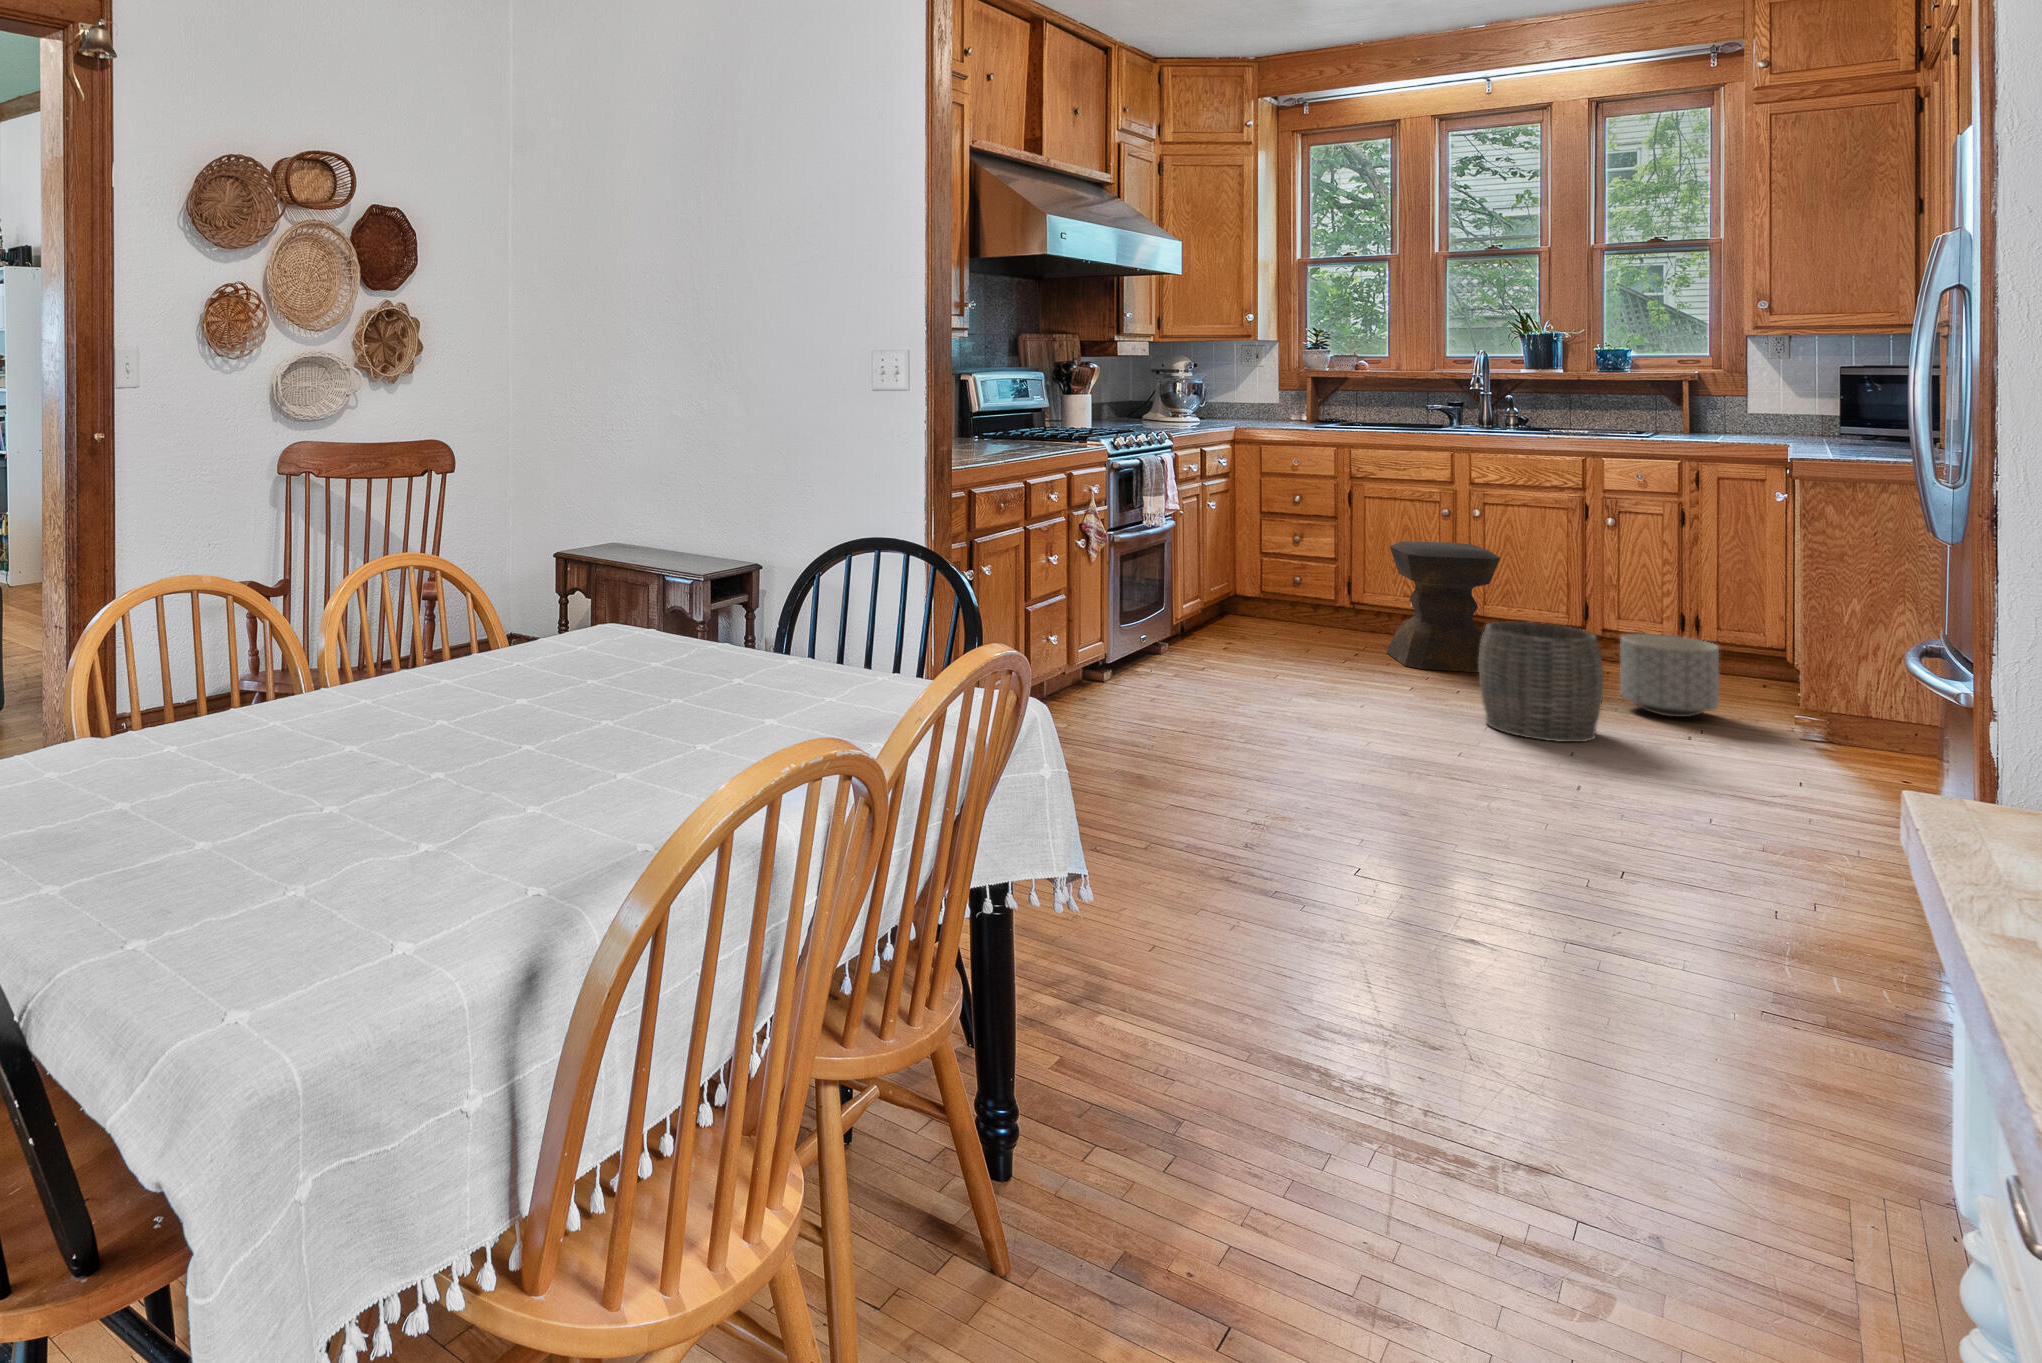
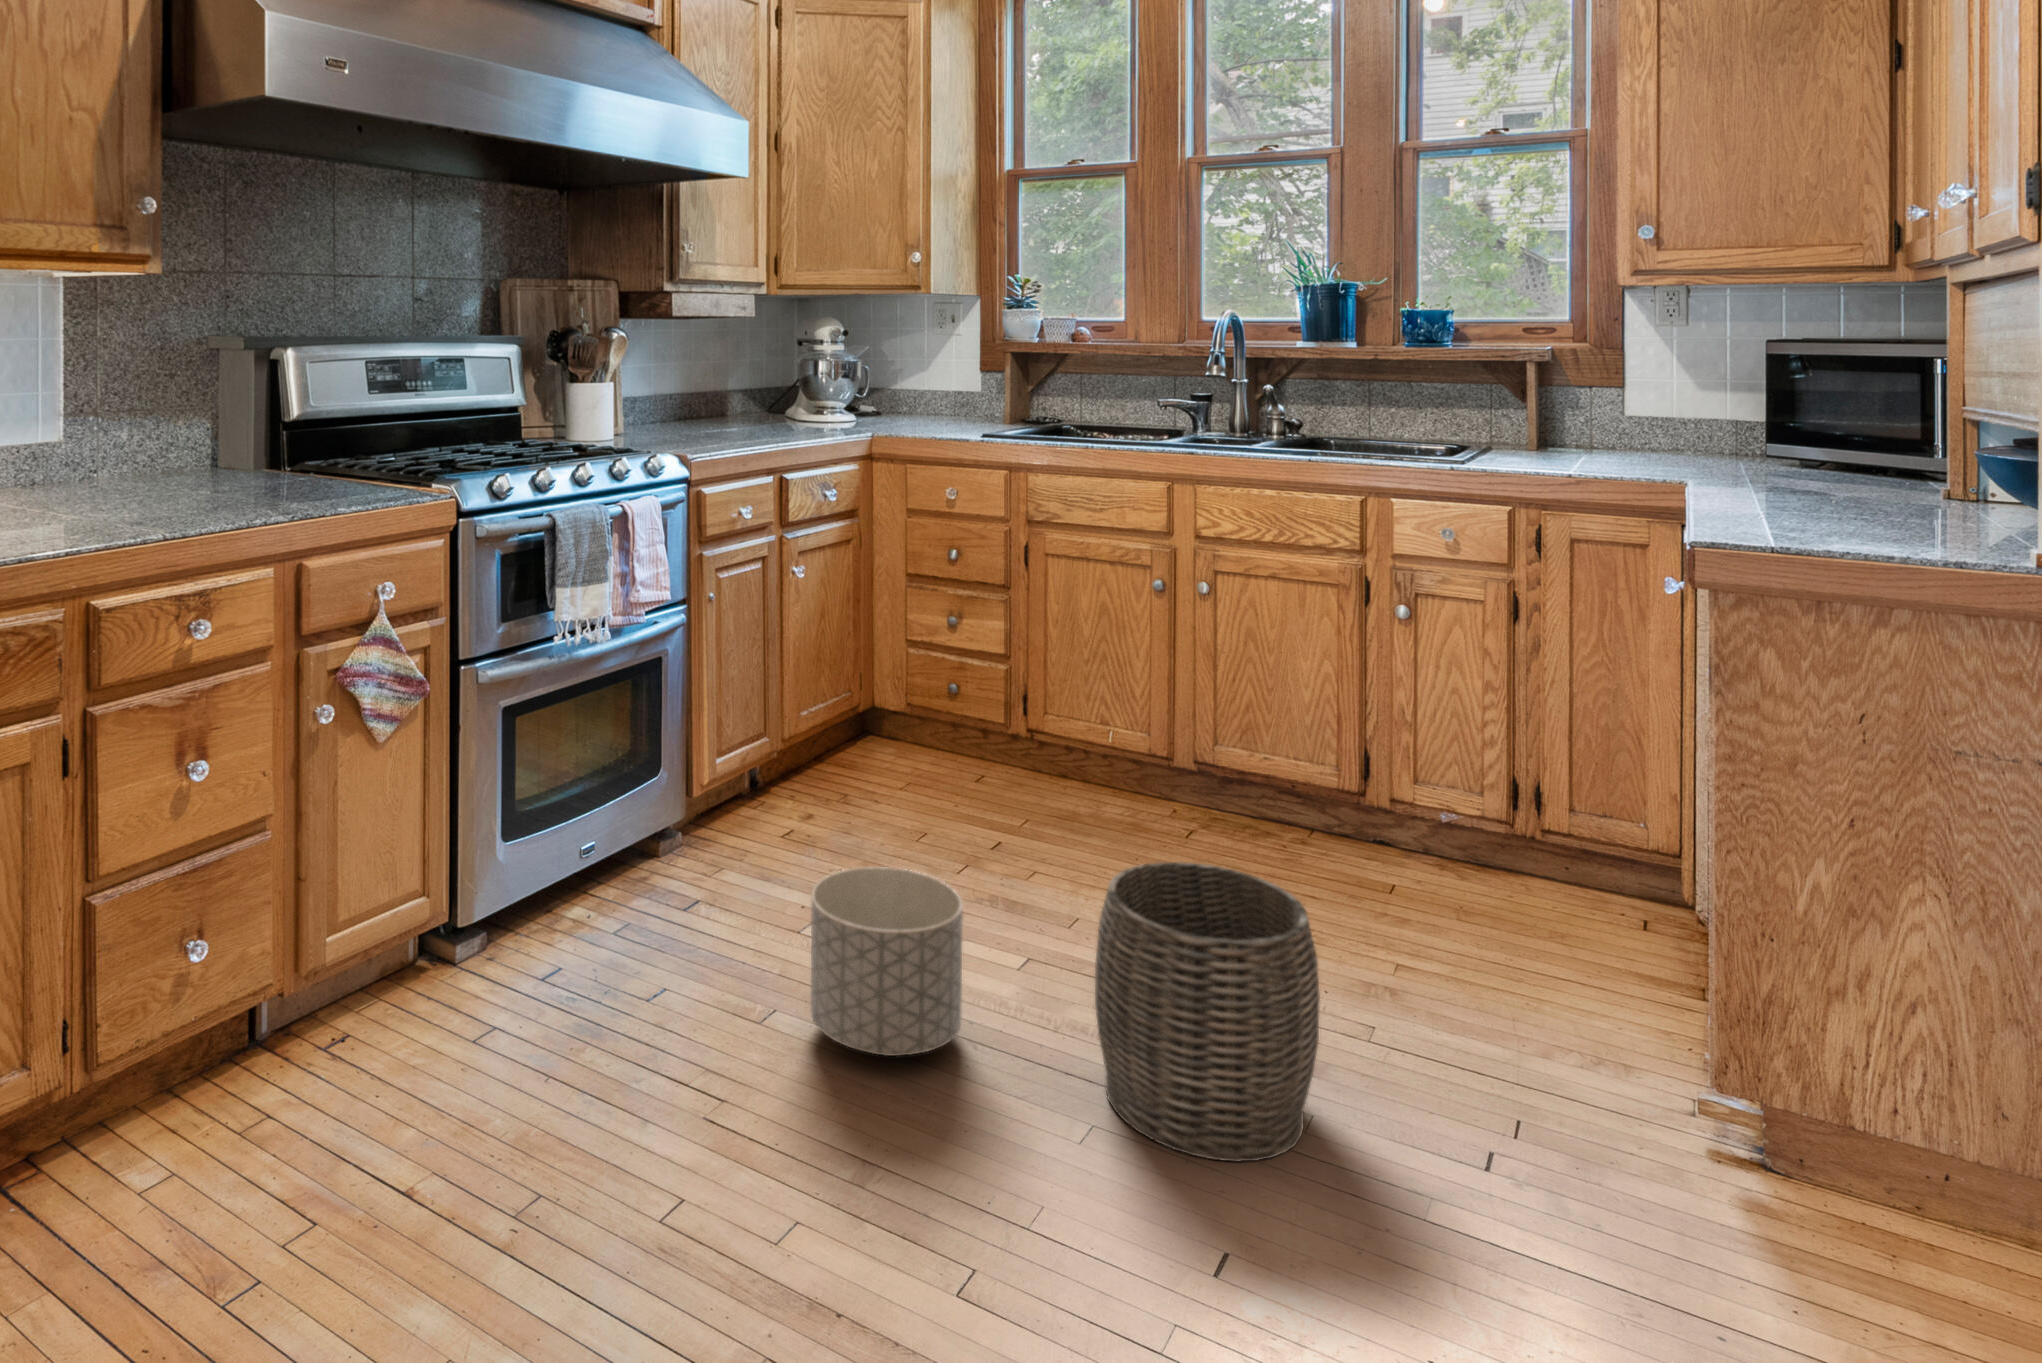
stool: present [1386,541,1500,672] -> none [1052,640,1218,888]
planter: present [1620,634,1719,717] -> present [811,867,963,1056]

